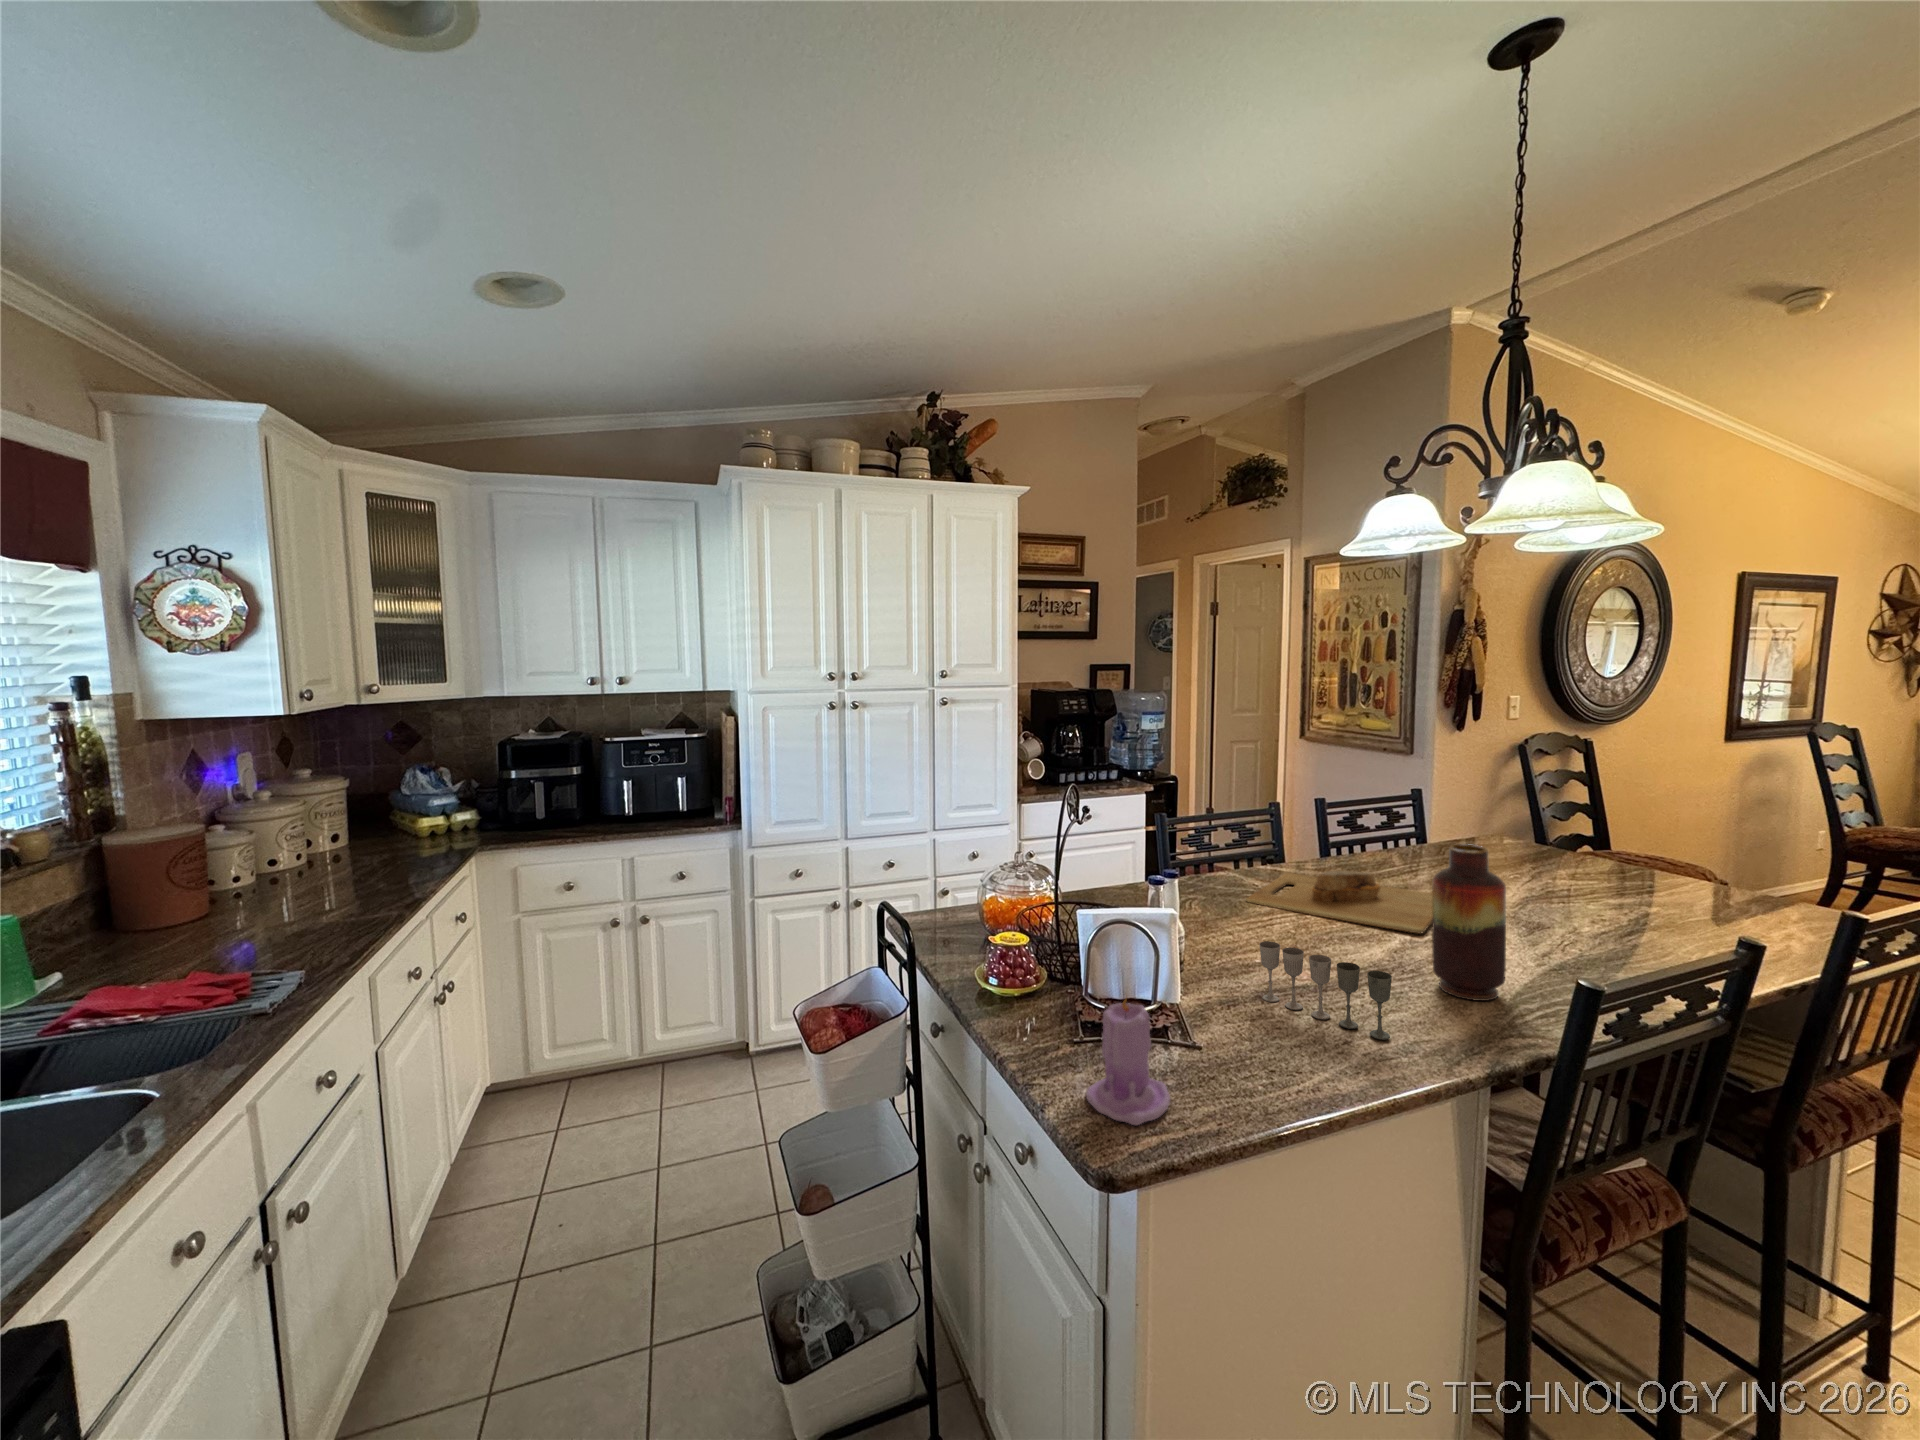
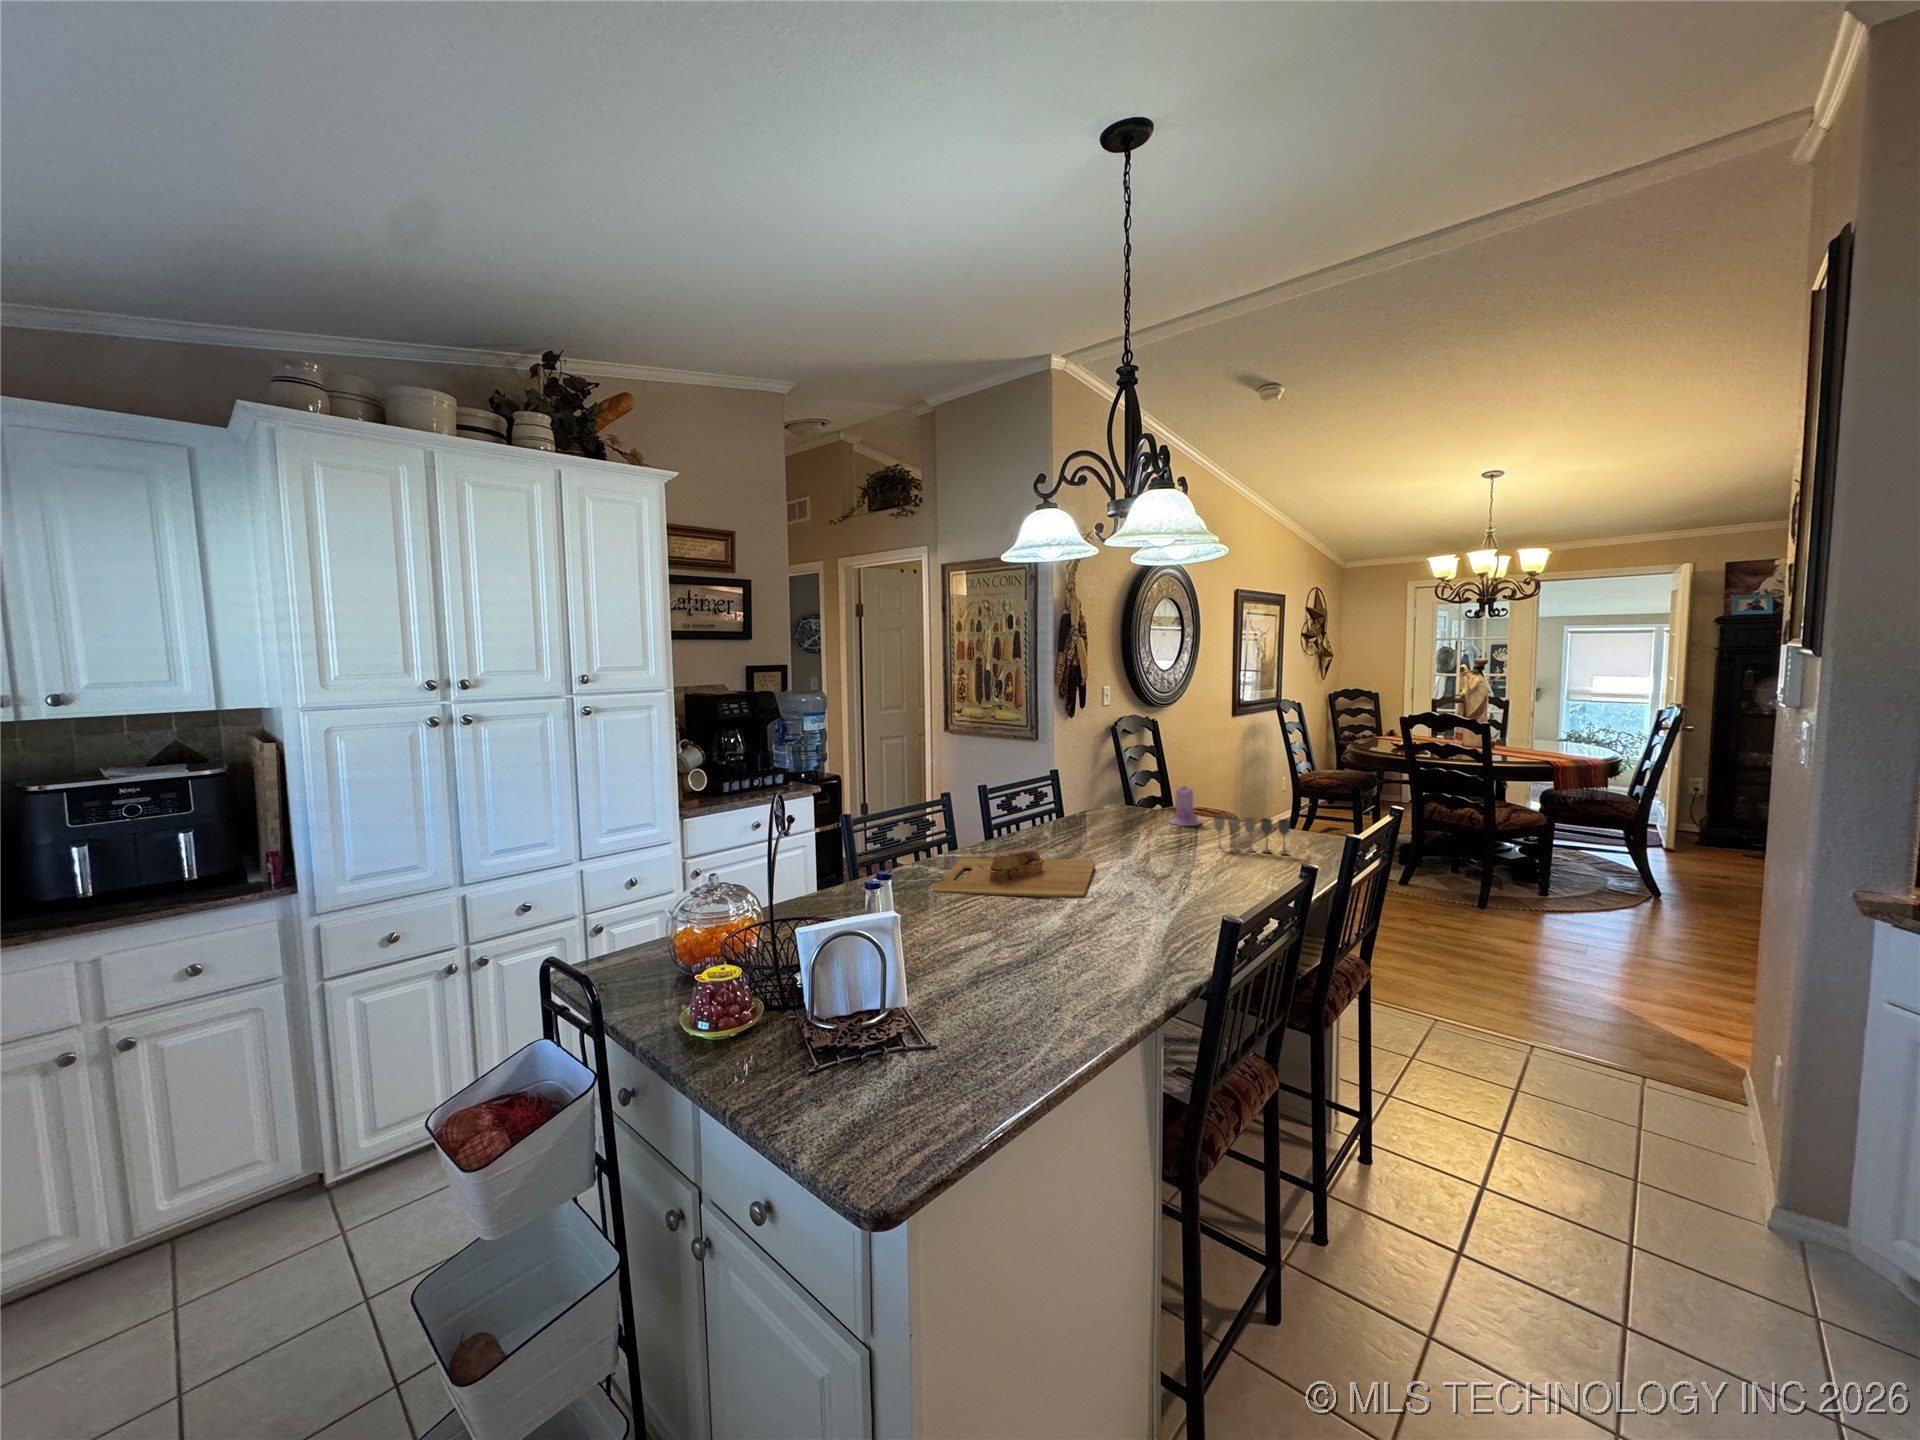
vase: present [1432,844,1506,1001] -> none [1101,815,1158,949]
wine glass: present [1259,941,1392,1040] -> present [1213,816,1290,854]
candle: present [1086,999,1170,1125] -> present [1170,786,1201,826]

